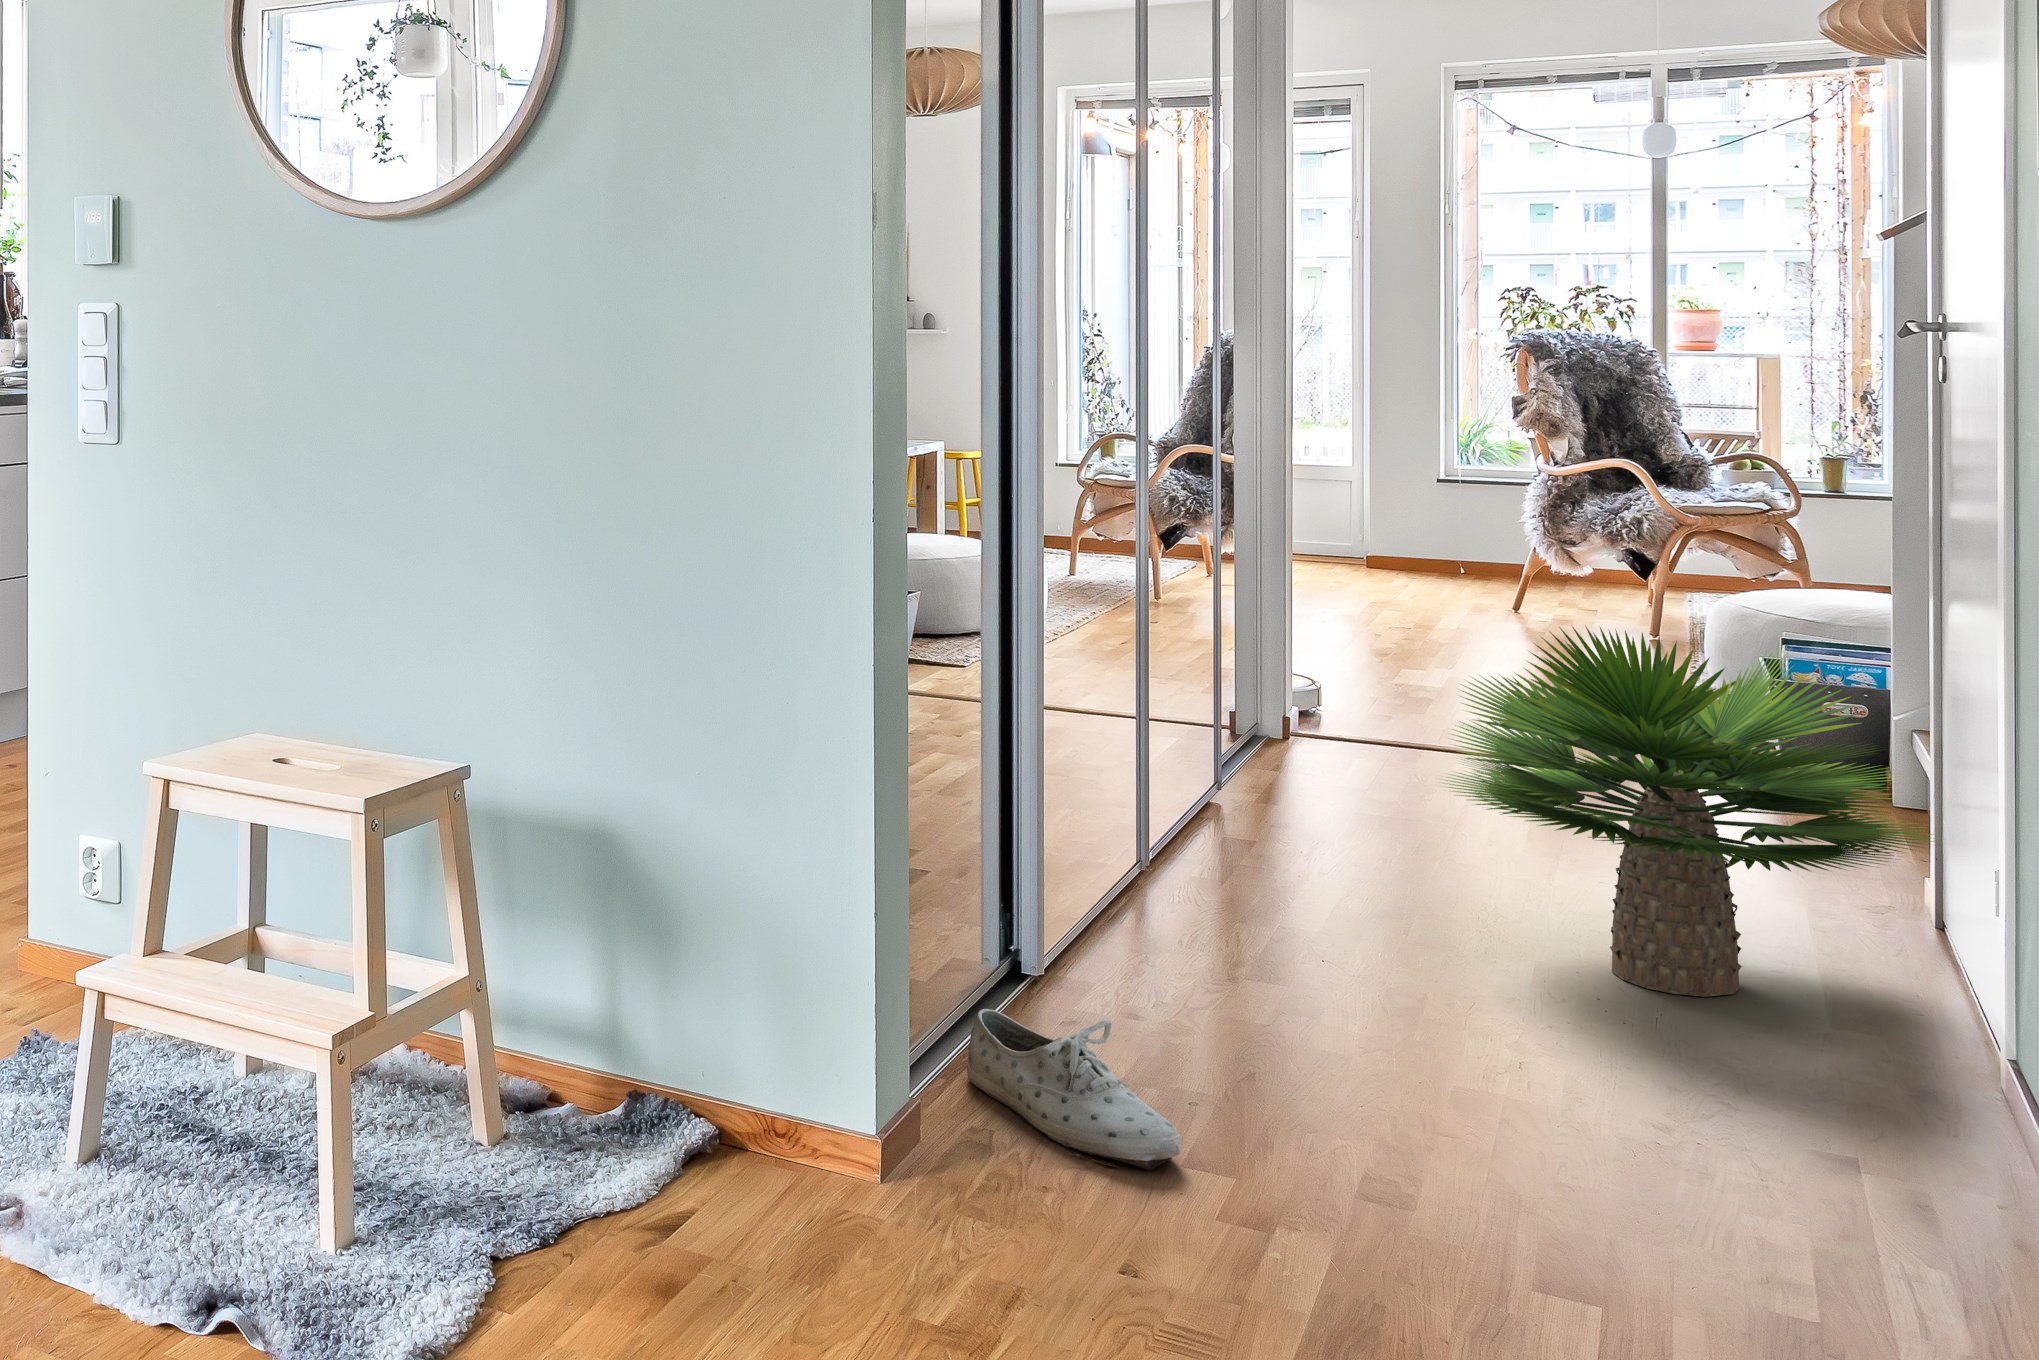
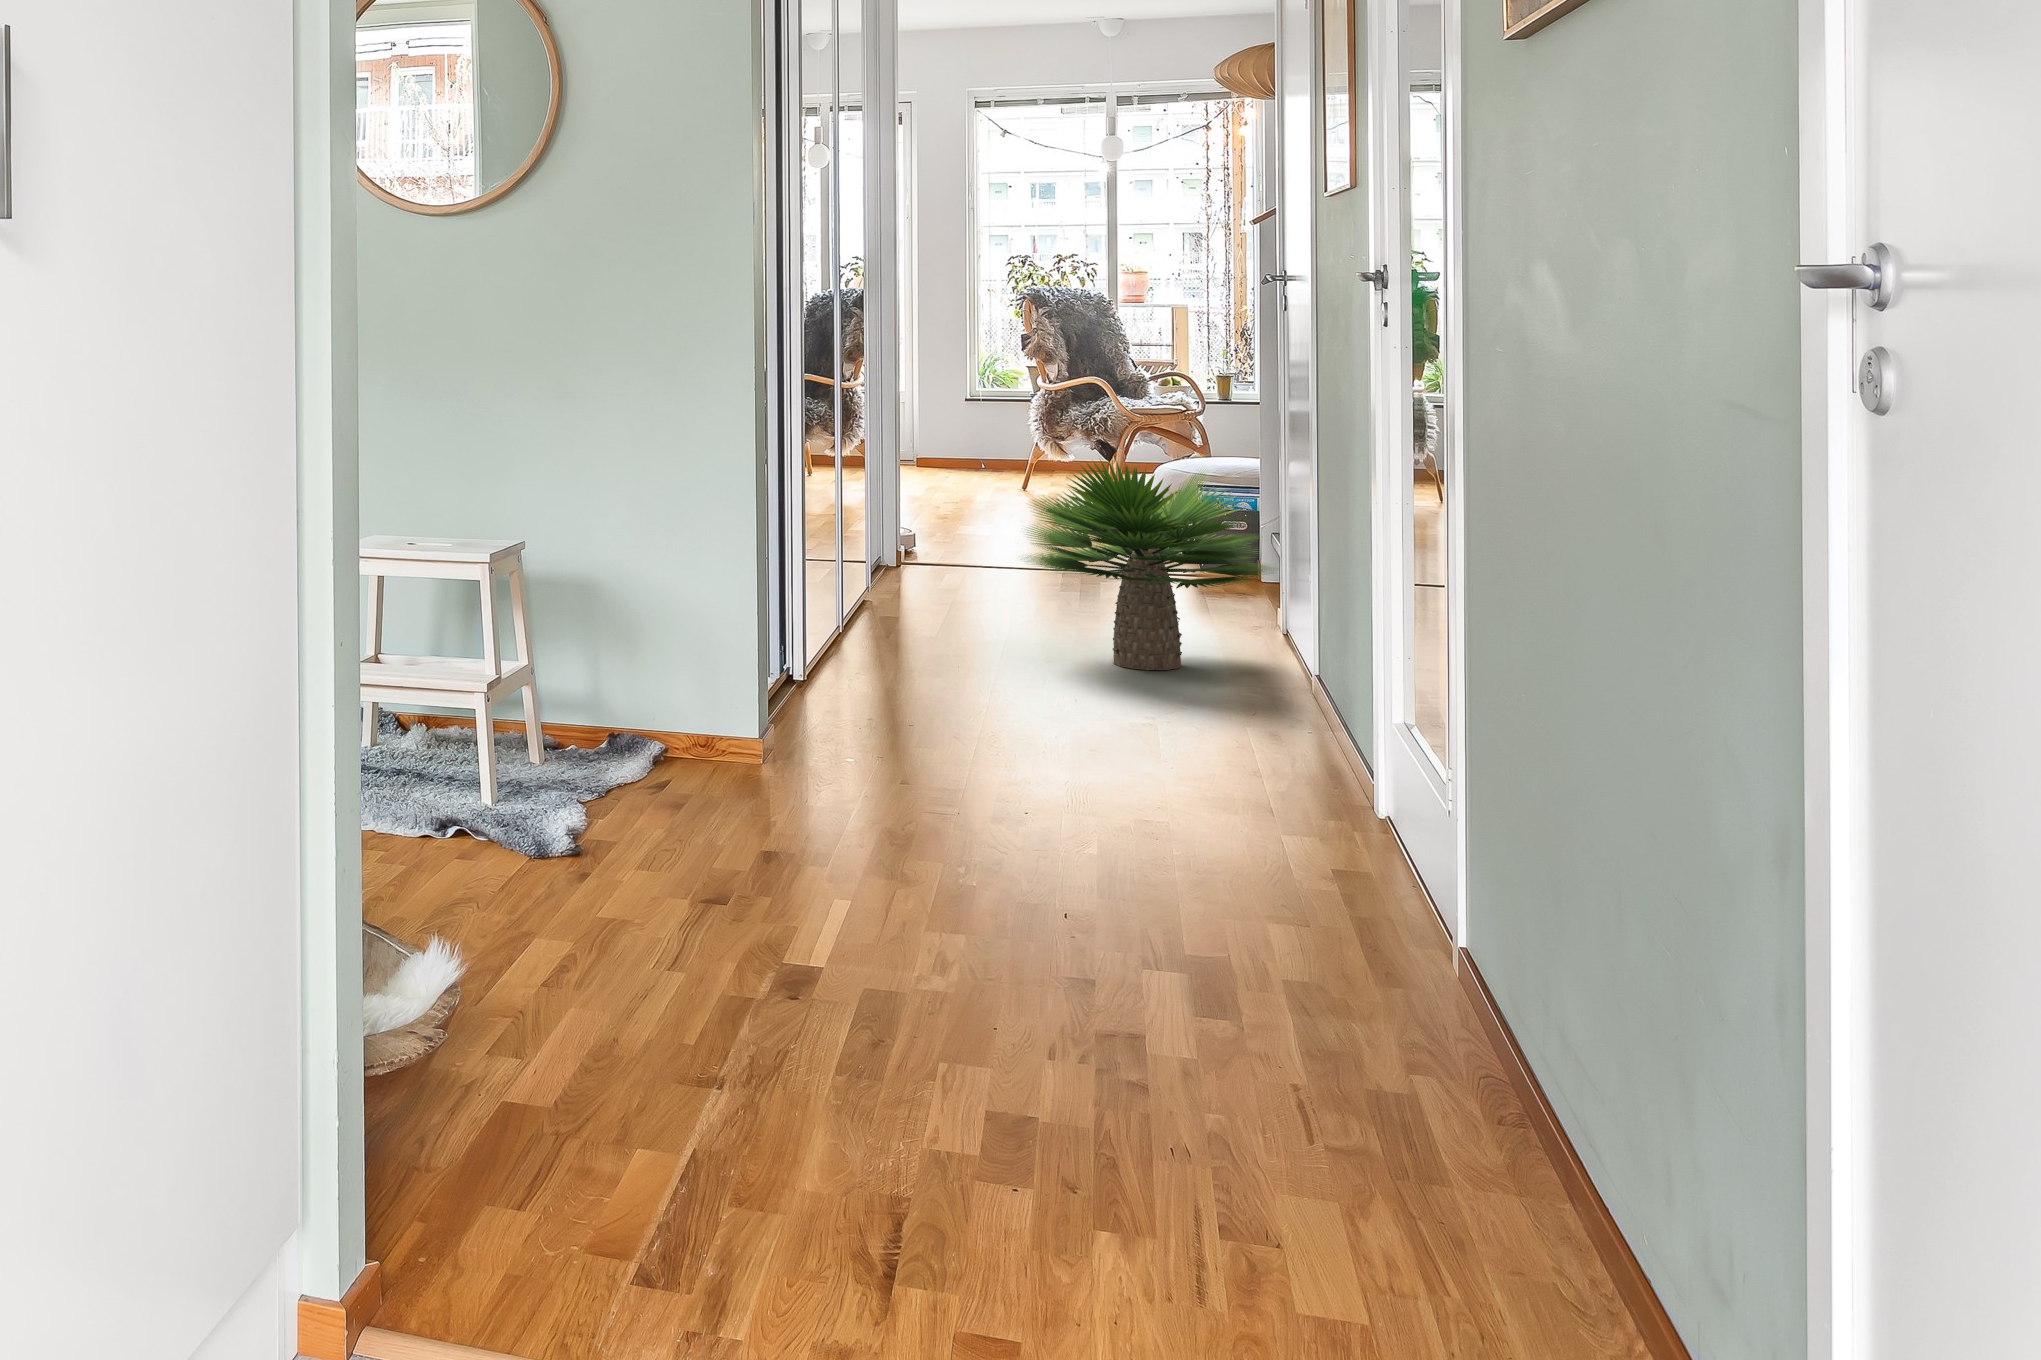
shoe: present [966,1009,1182,1170] -> none [783,680,913,751]

